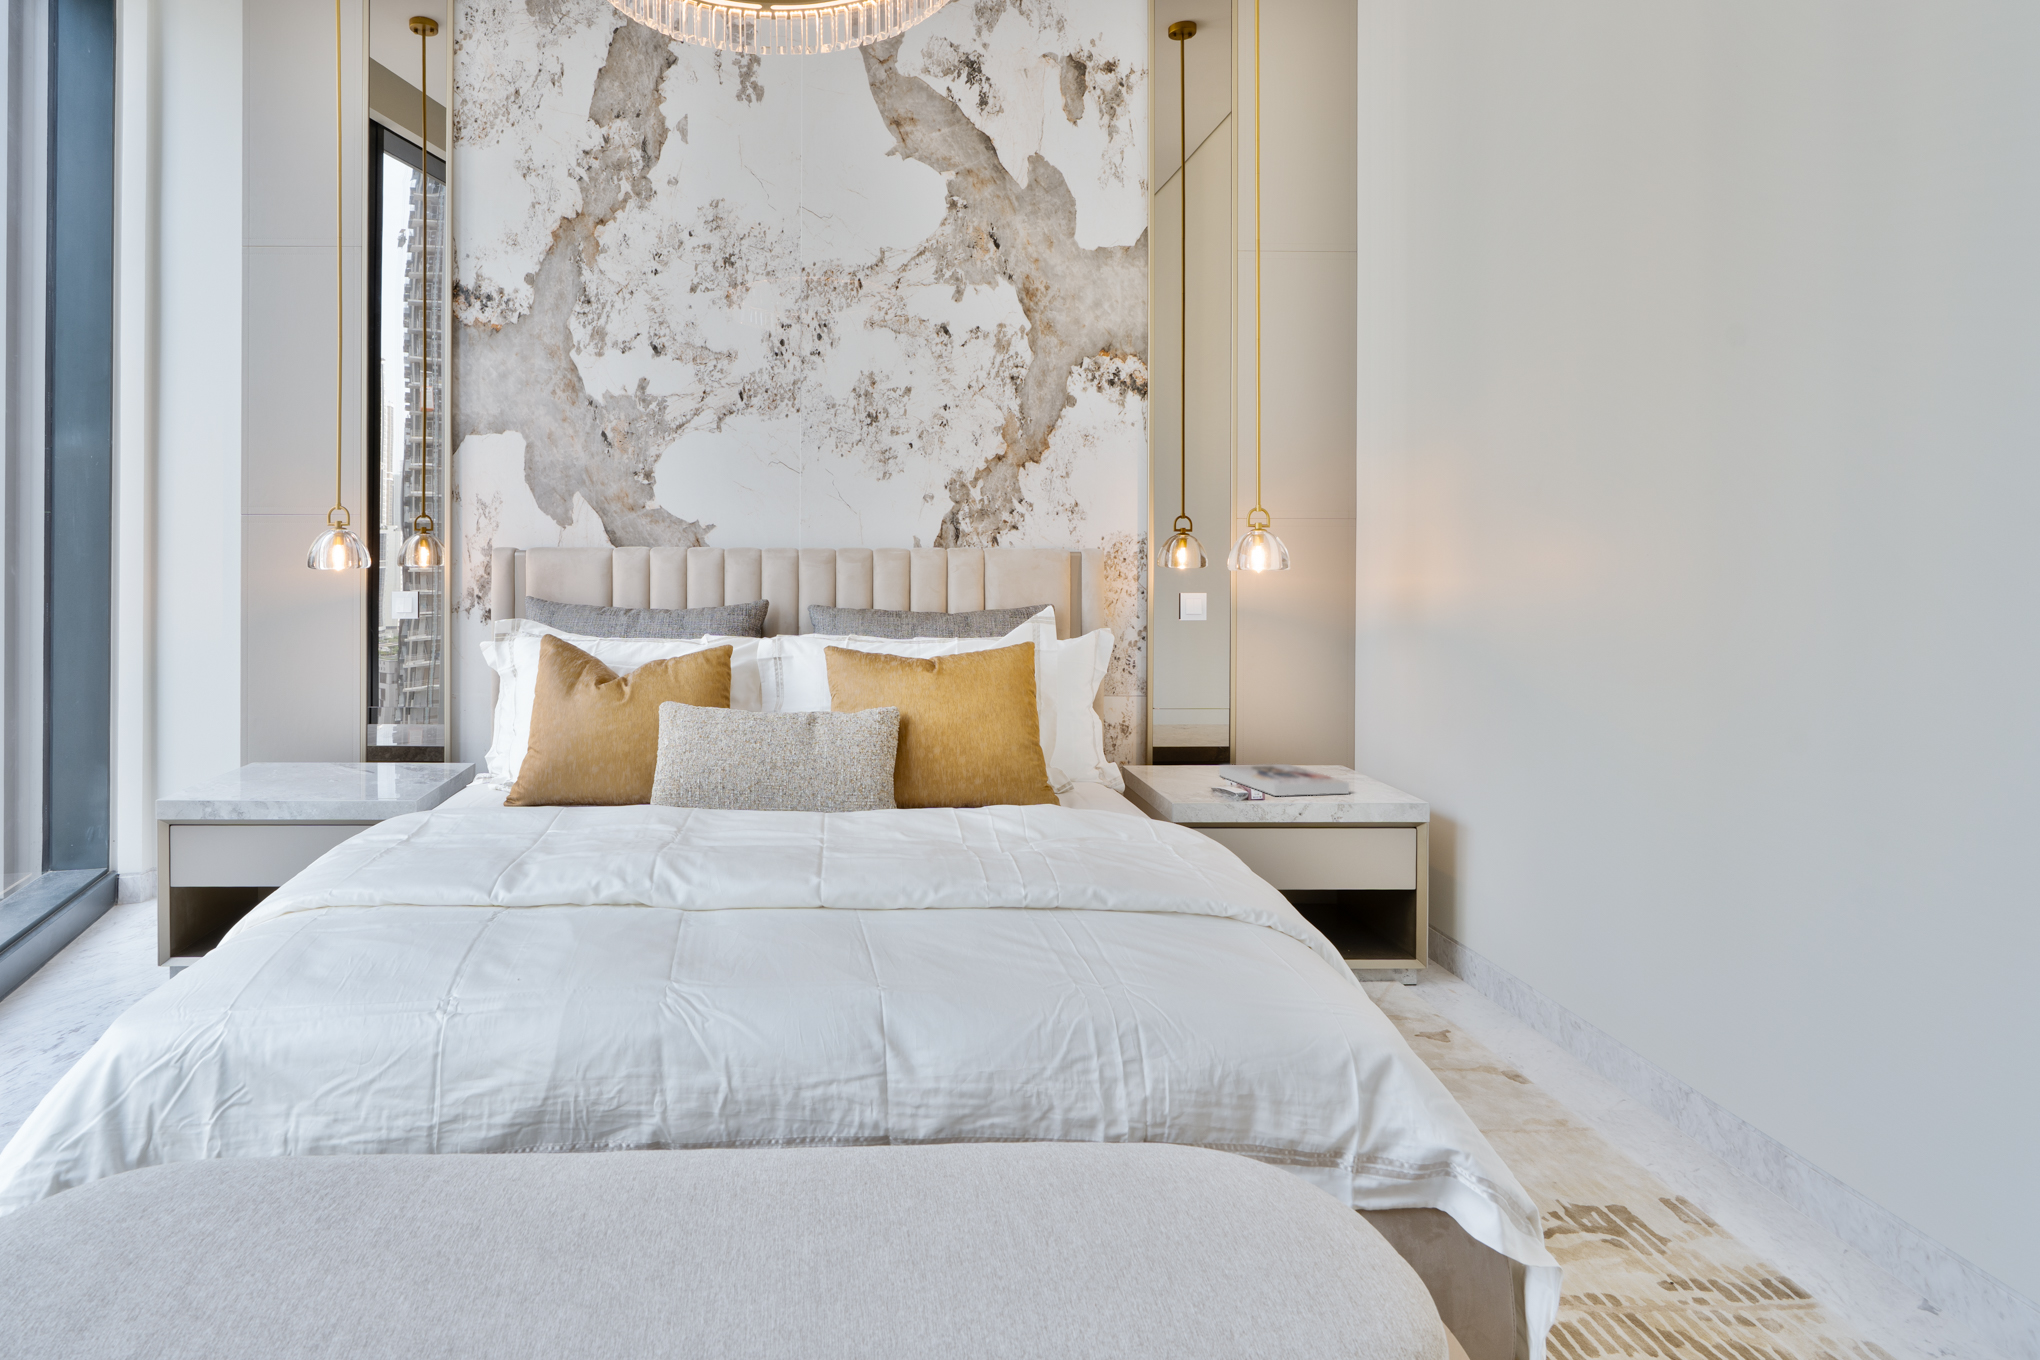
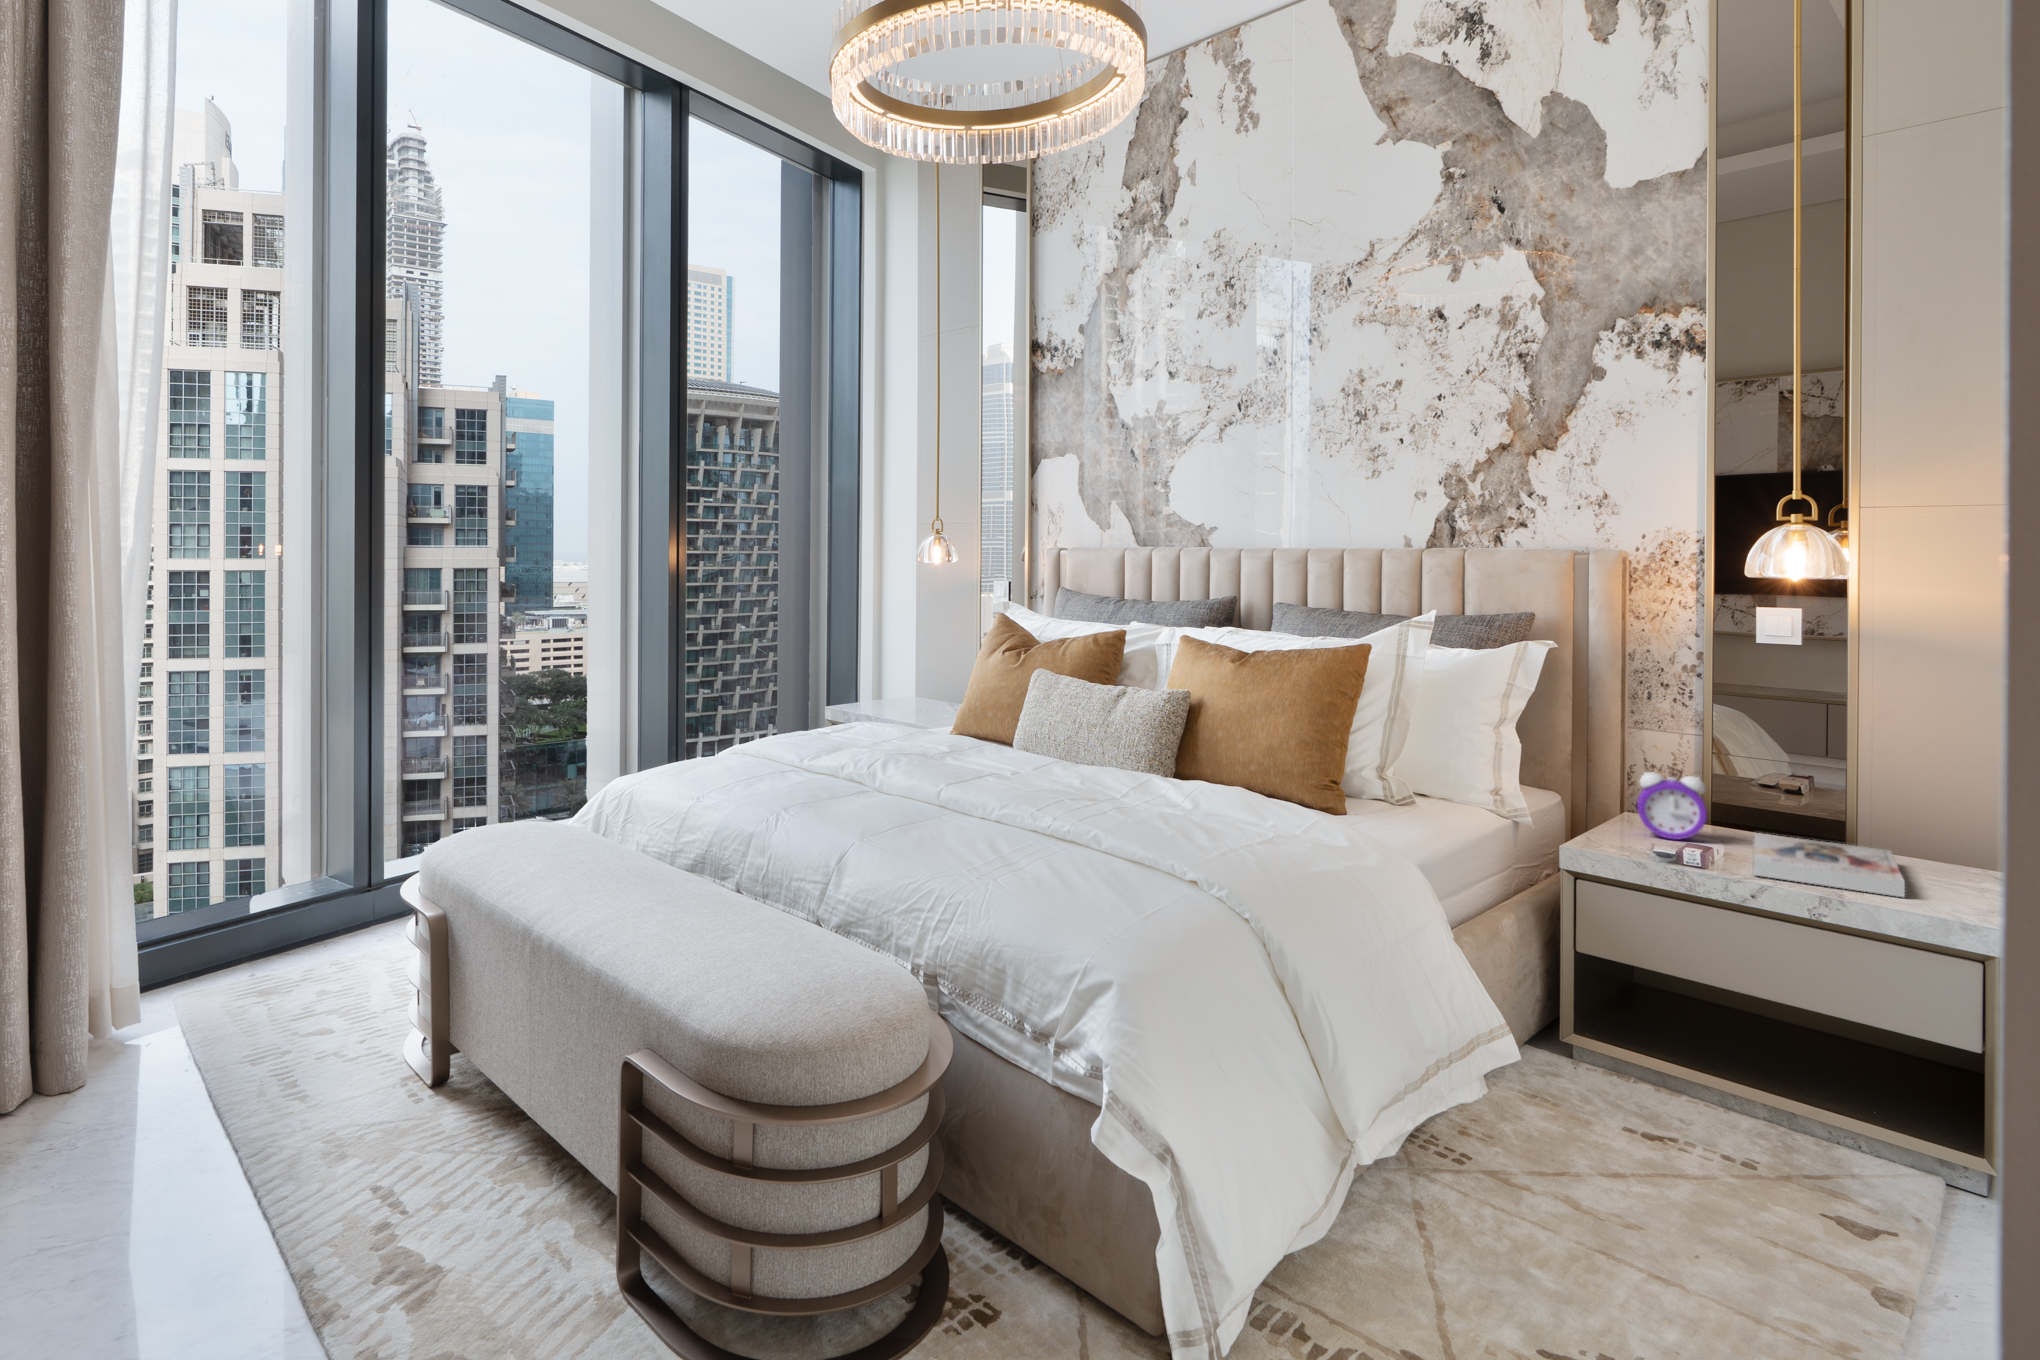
alarm clock: none [1152,728,1201,780] -> present [1638,772,1707,839]

